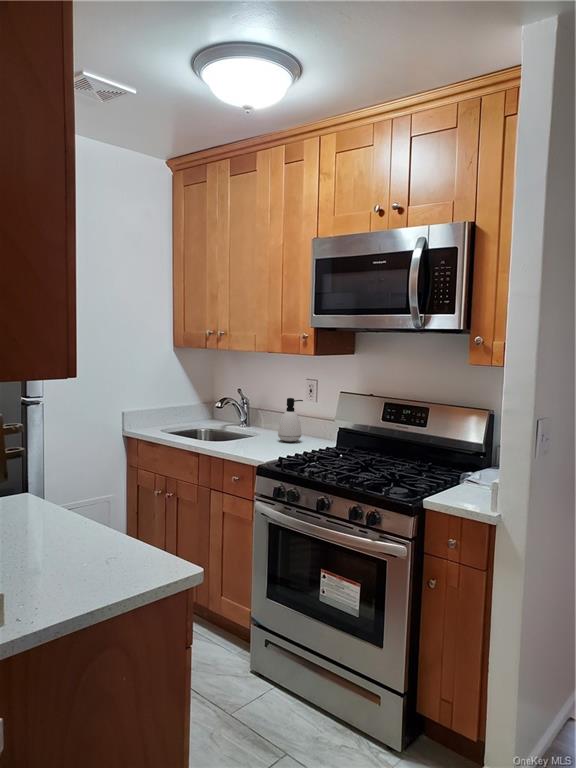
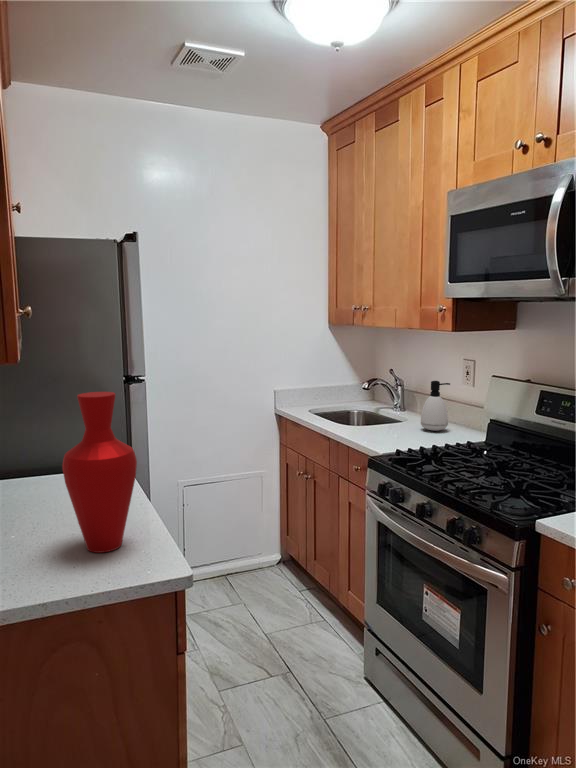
vase: none [43,405,119,569] -> present [62,392,137,553]

